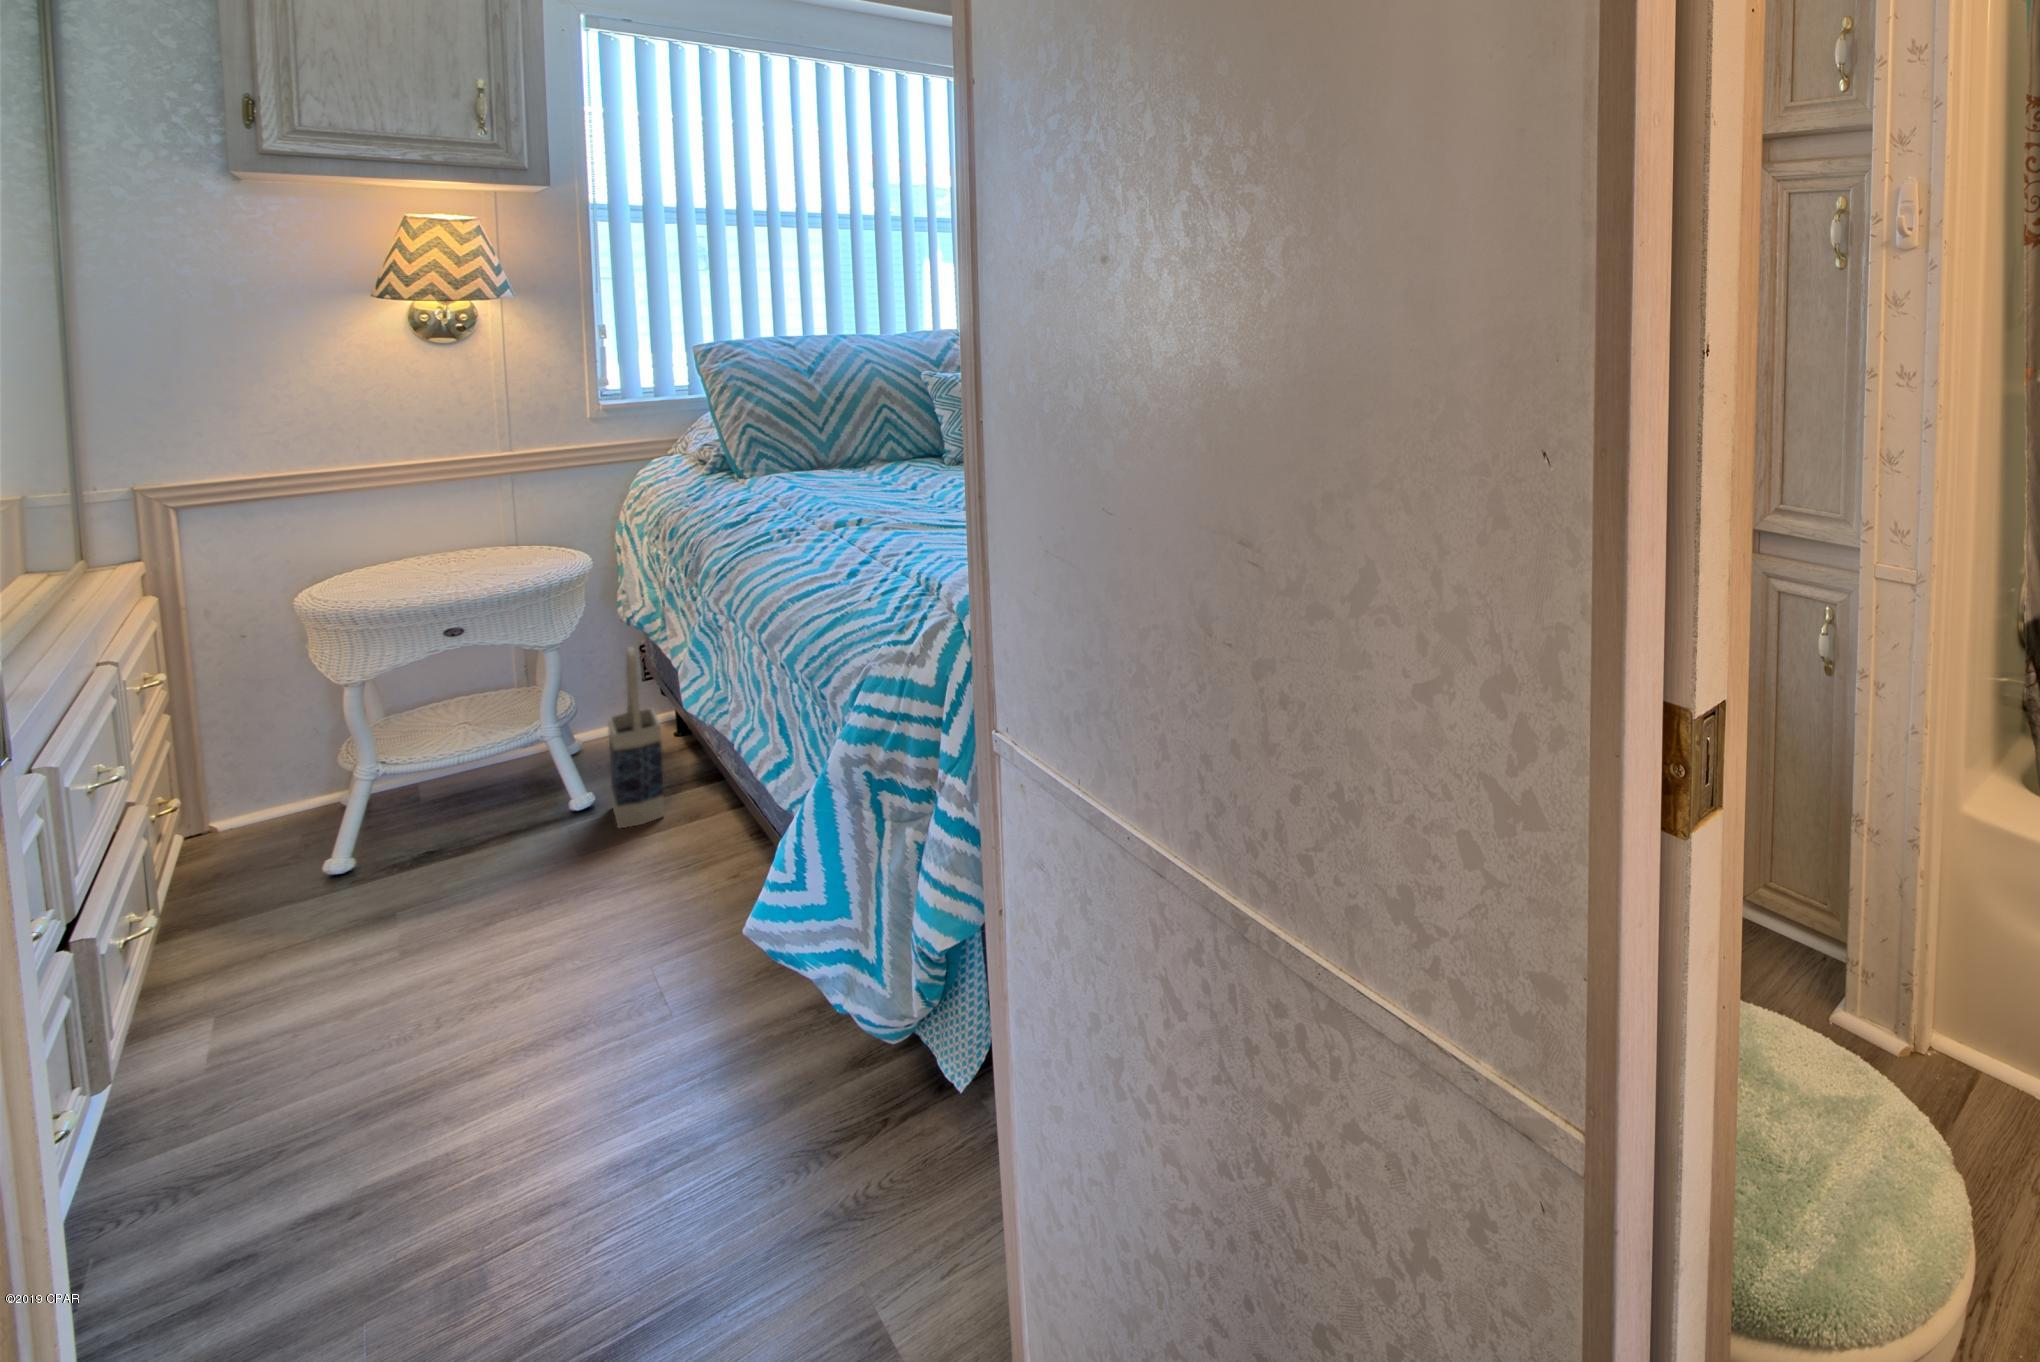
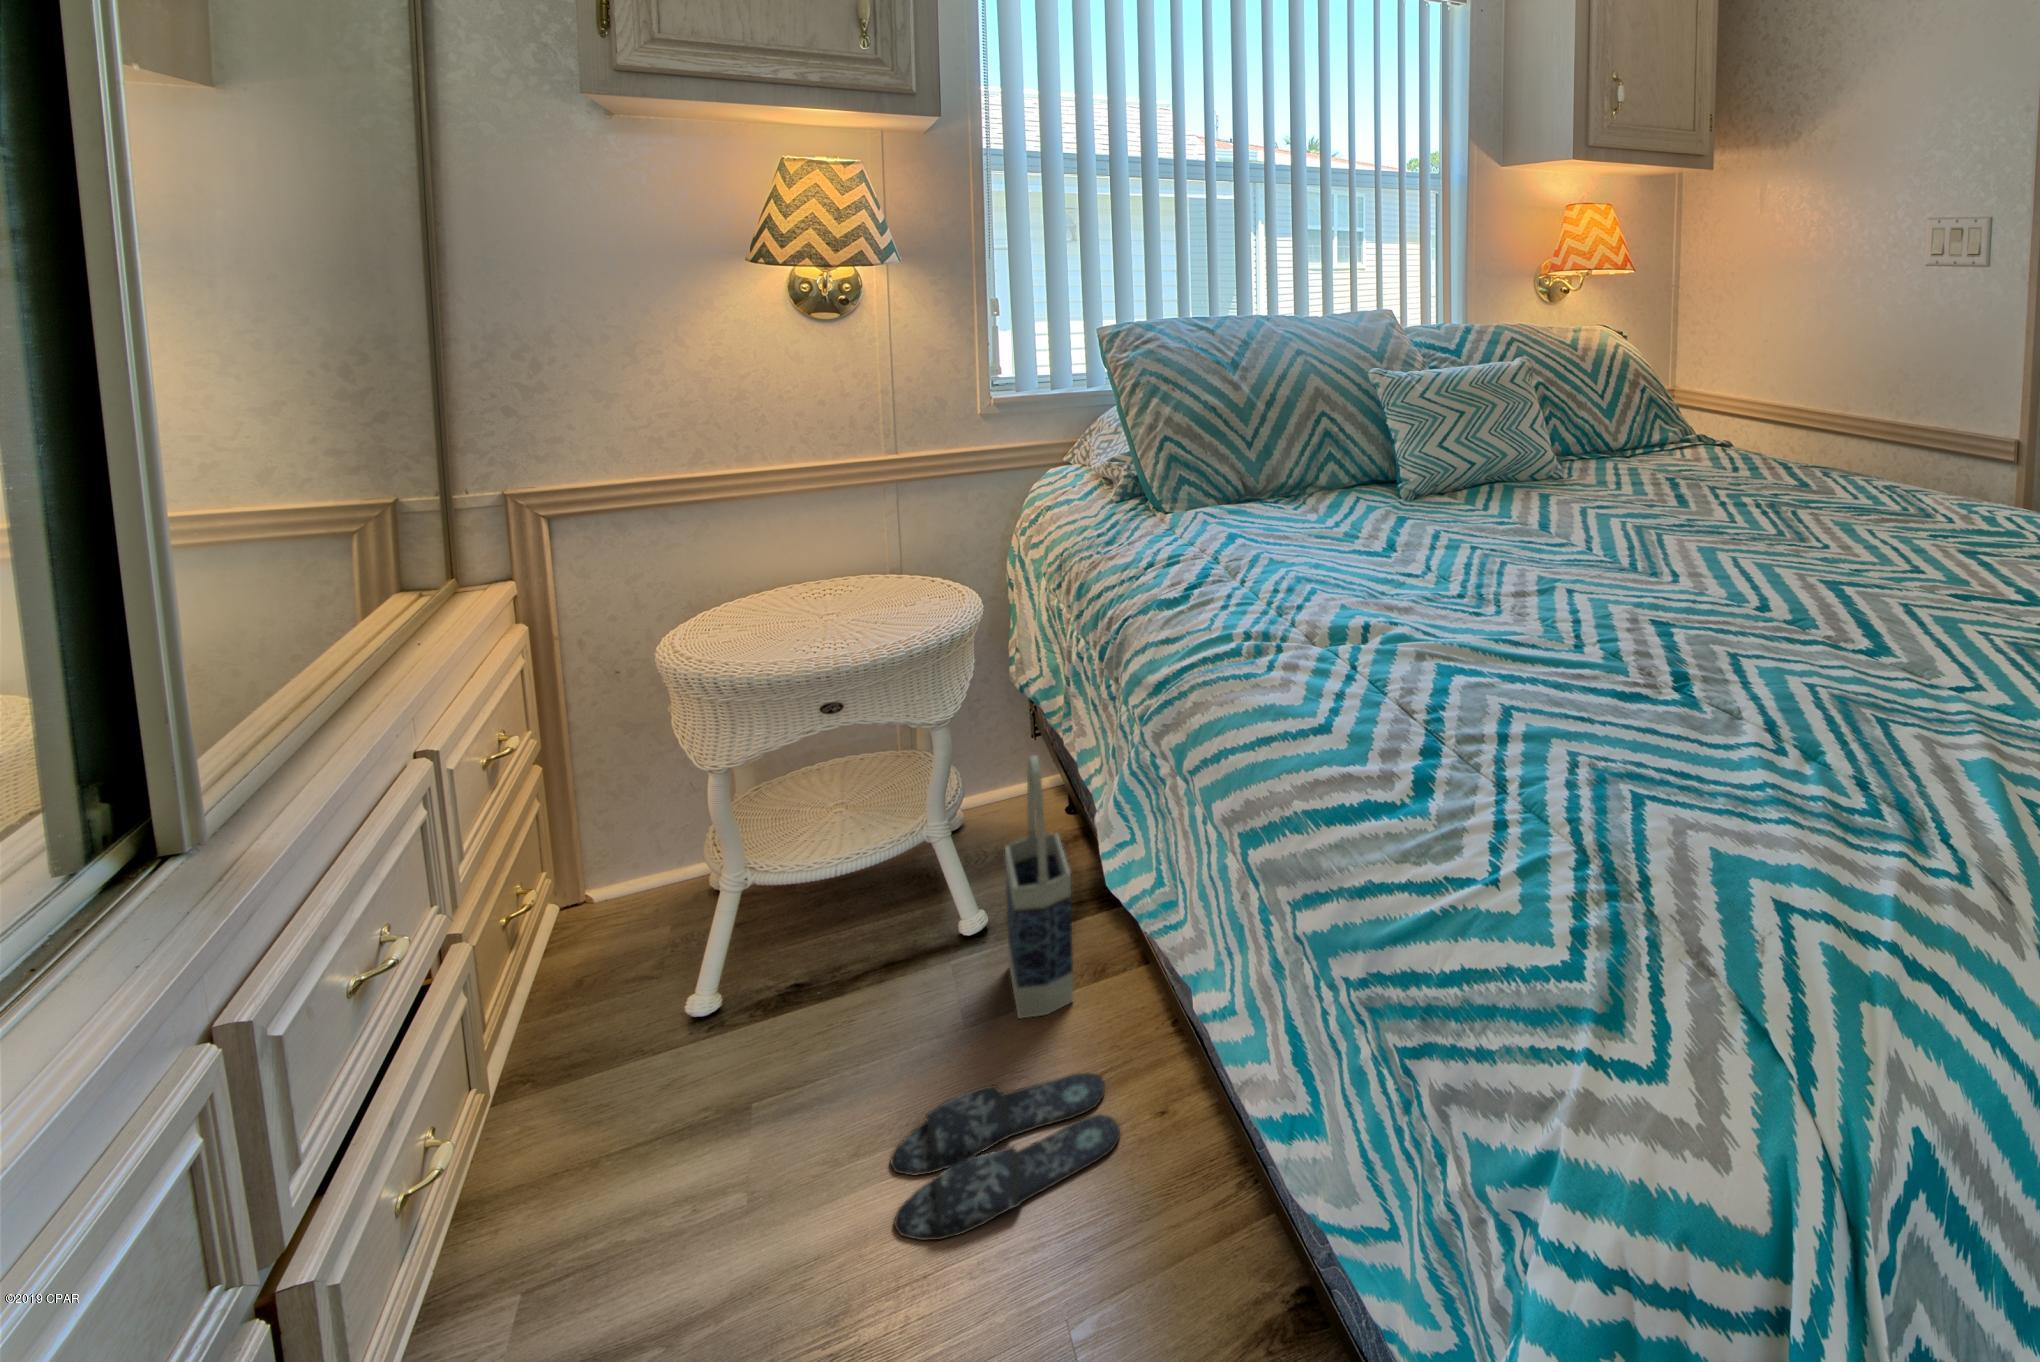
slippers: none [513,843,692,920] -> present [891,1073,1120,1240]

